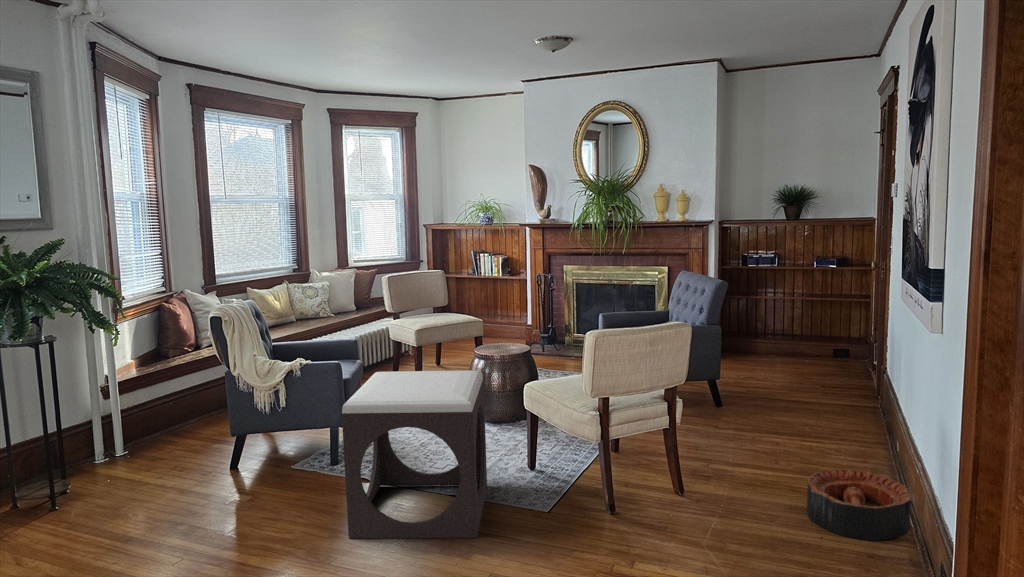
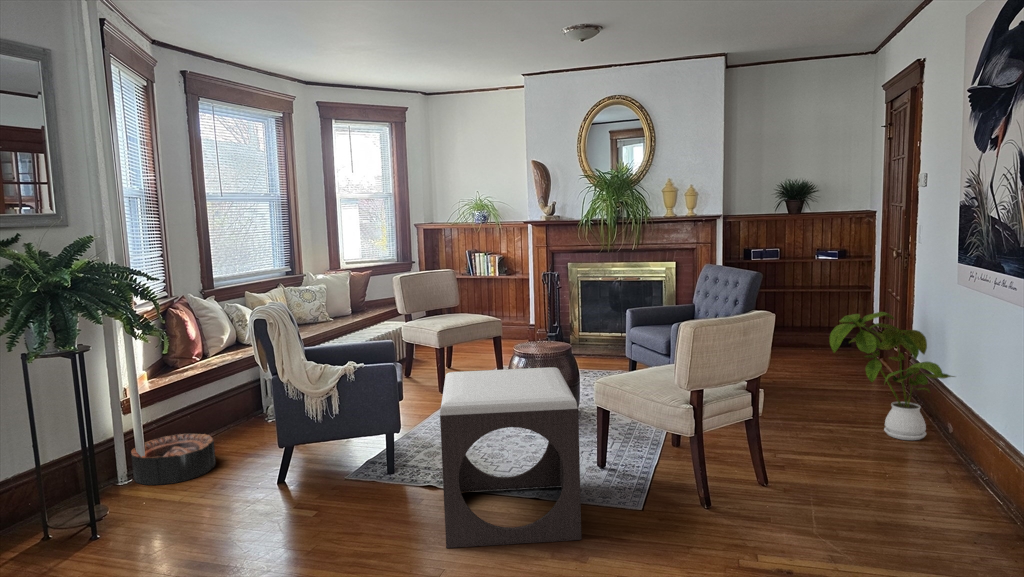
house plant: none [775,324,898,456] -> present [830,312,954,440]
basket: present [807,469,911,541] -> present [131,434,216,485]

